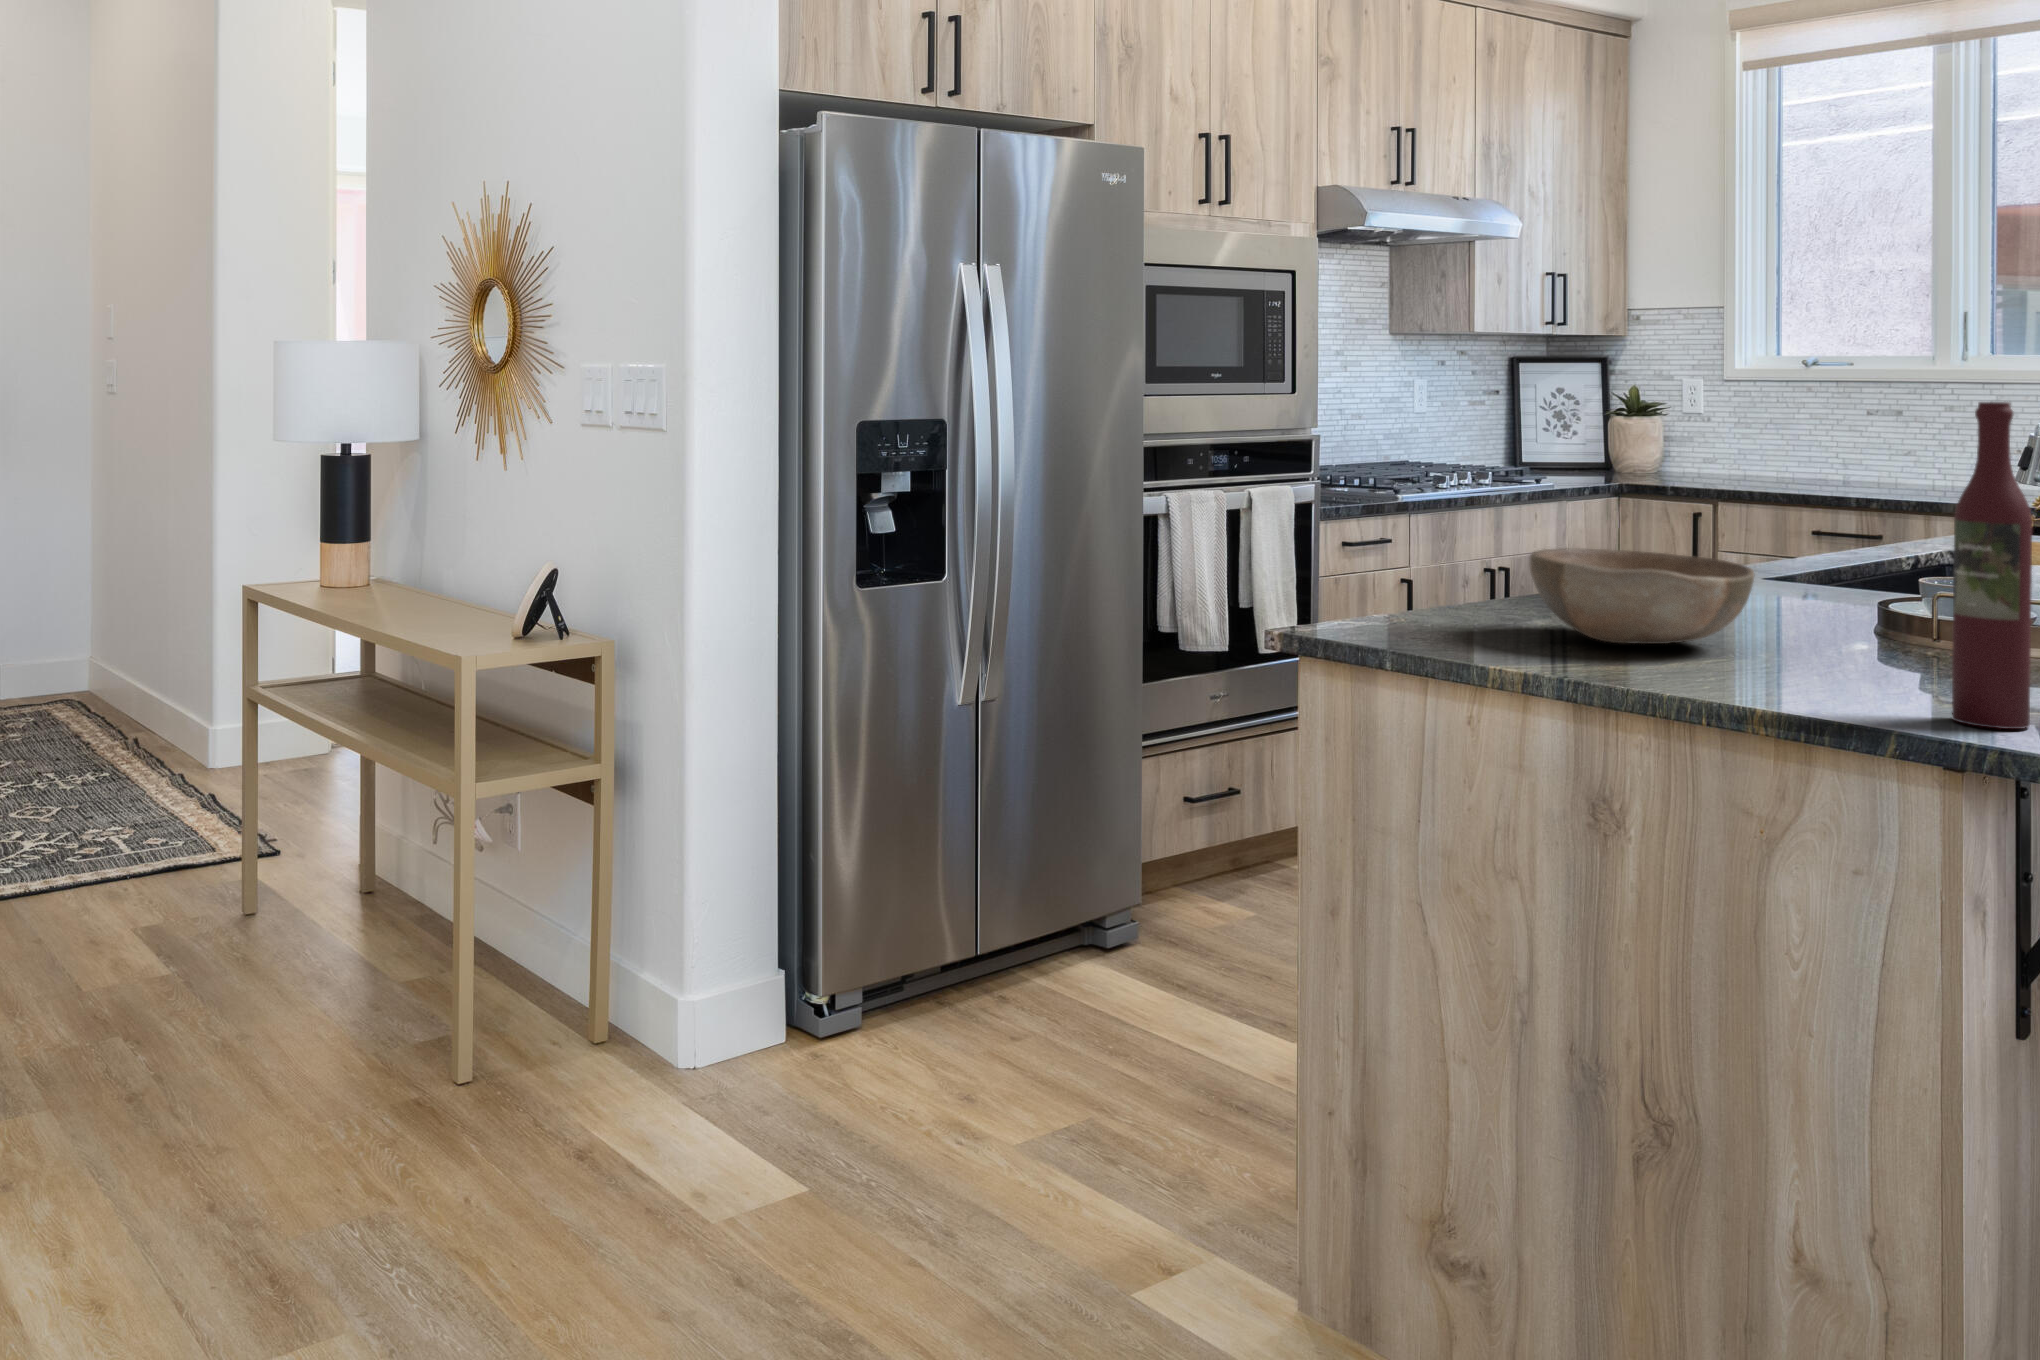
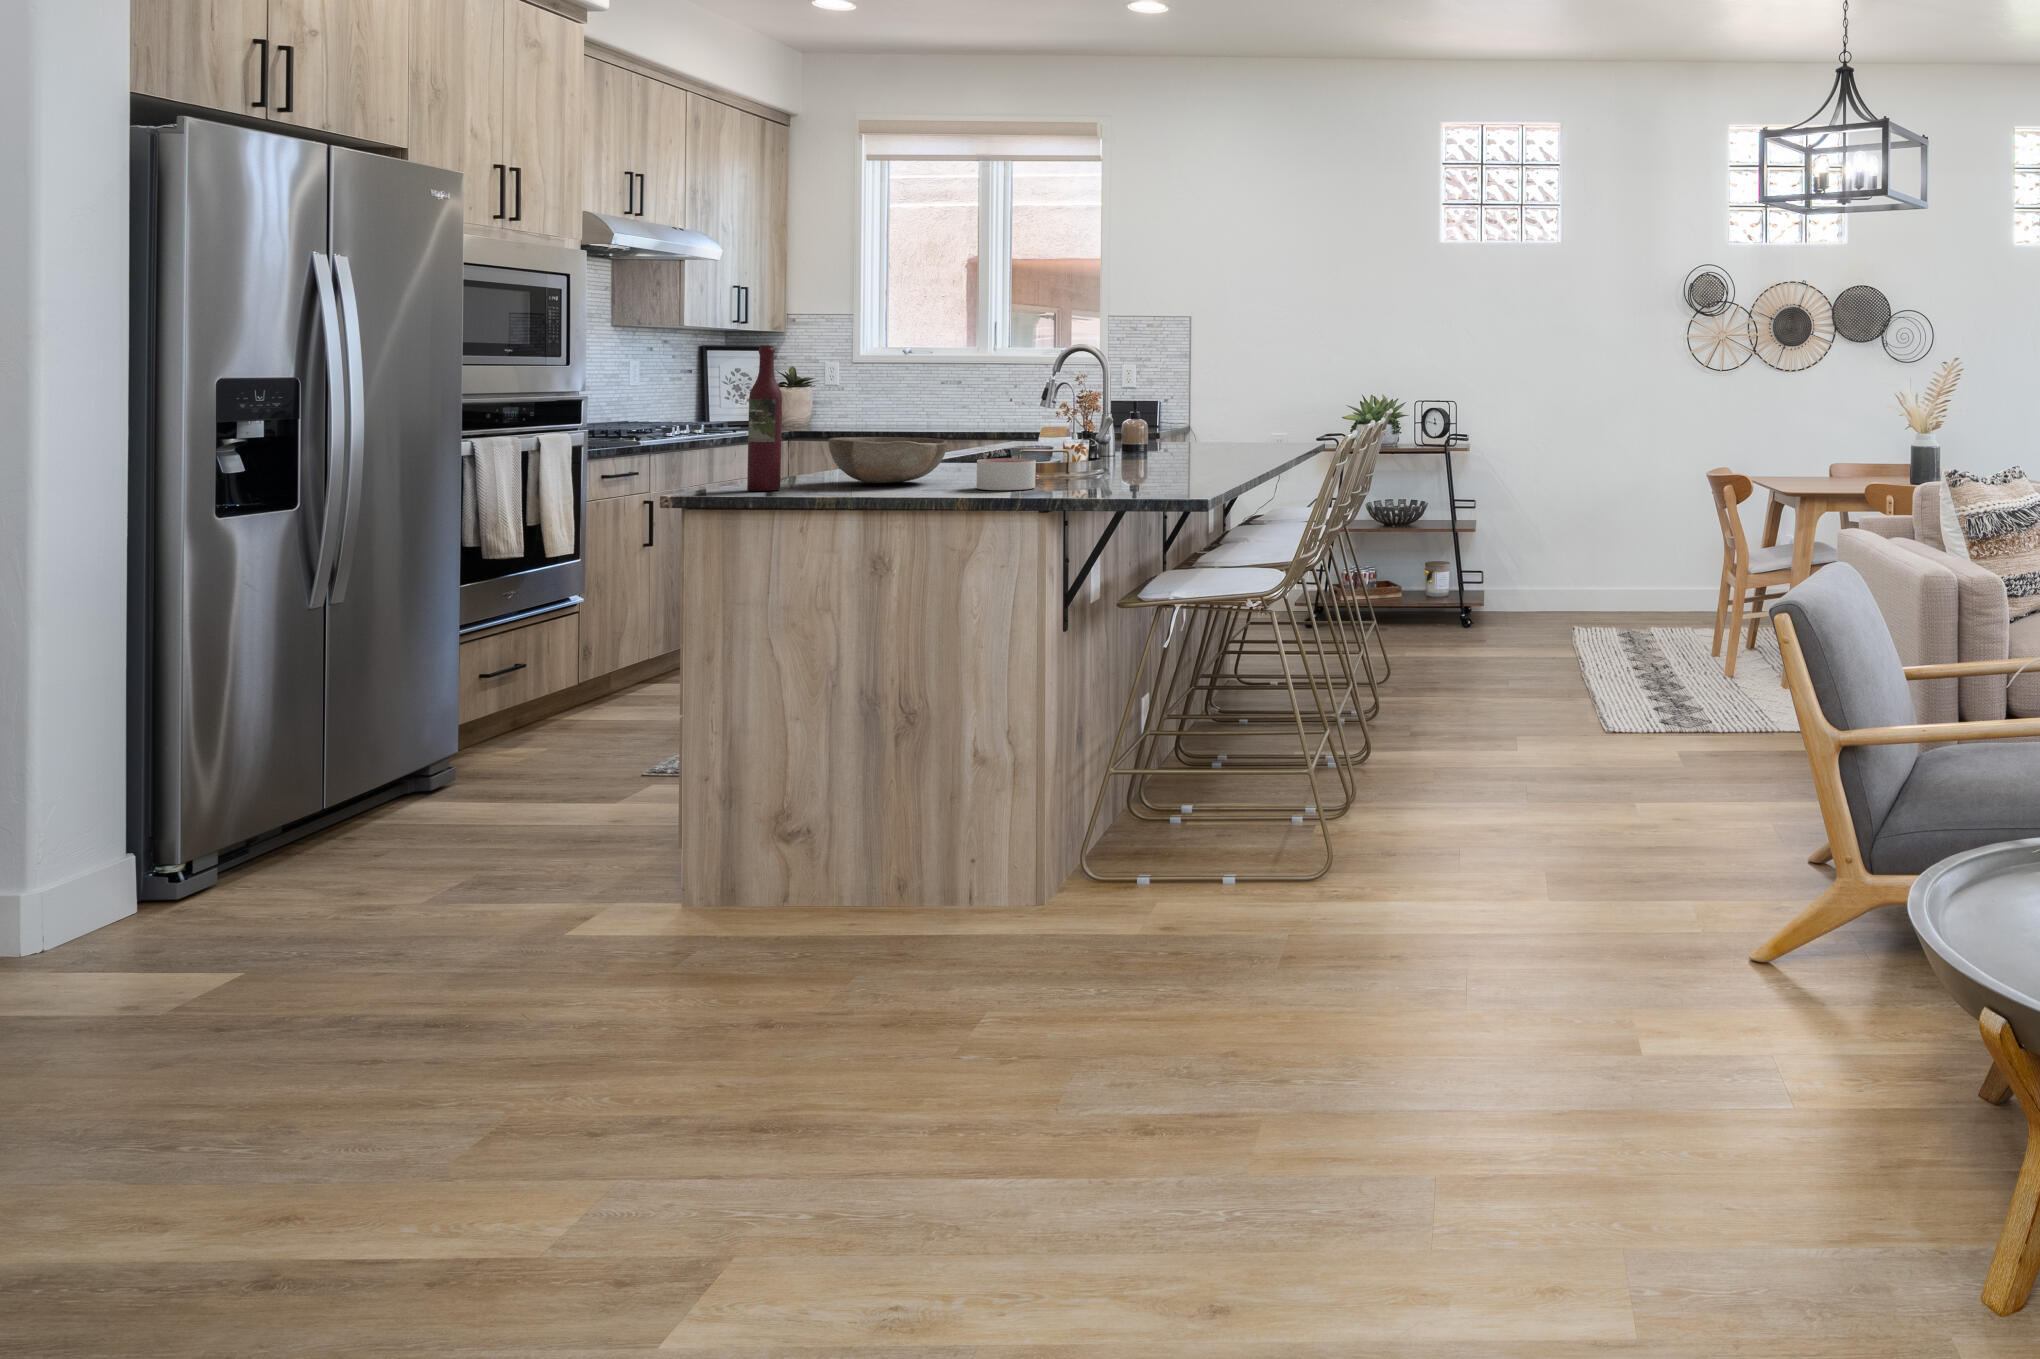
wine bottle: present [1952,402,2032,729] -> present [747,345,782,491]
candle: none [1803,621,1940,700] -> present [977,458,1036,490]

